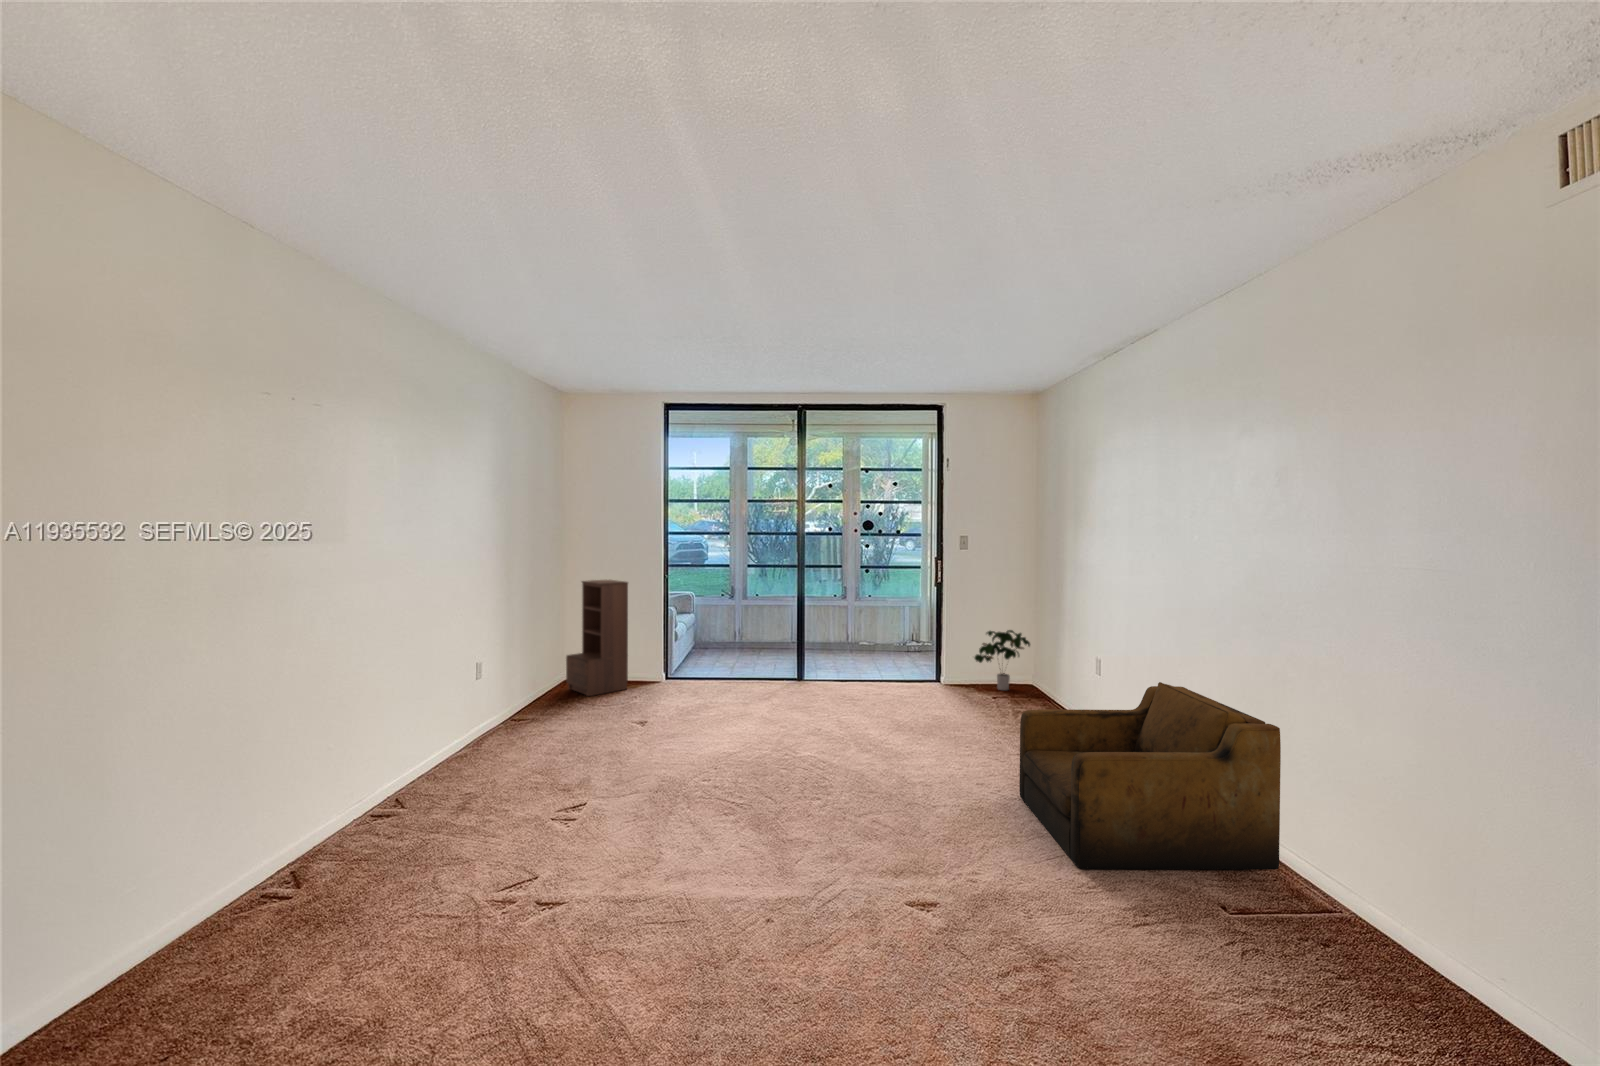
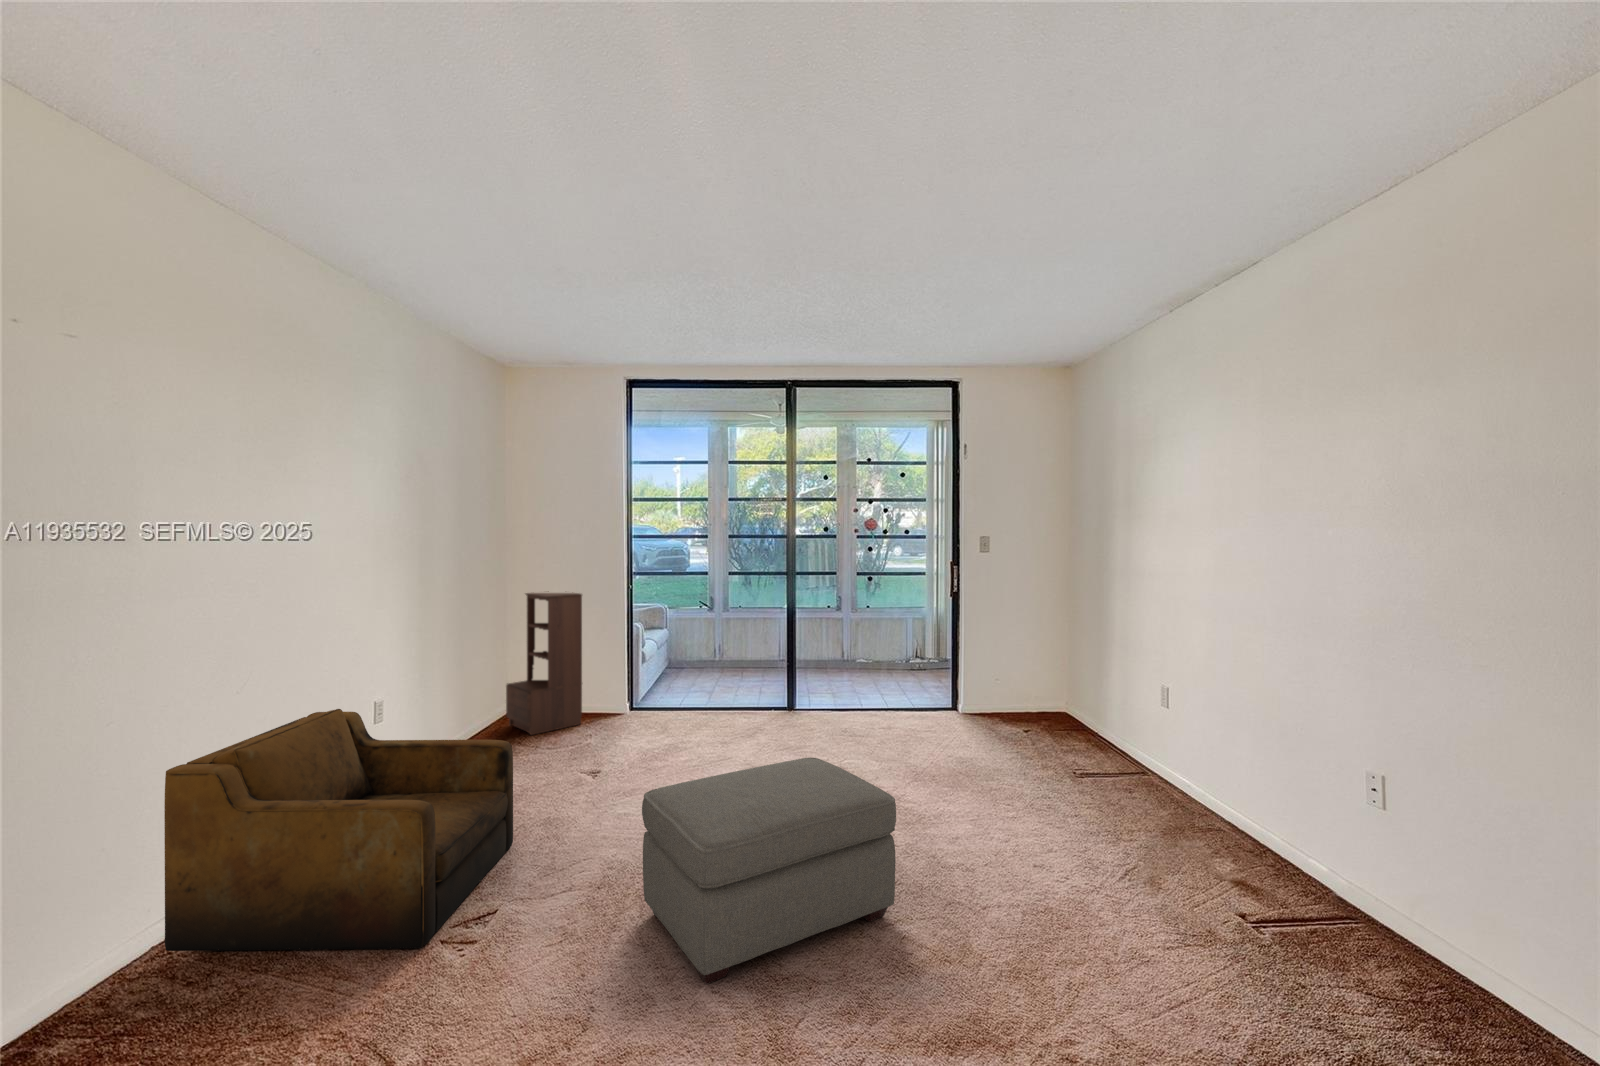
potted plant: present [975,630,1030,690] -> none [999,648,1066,721]
armchair: present [1020,682,1281,870] -> present [164,709,513,951]
ottoman: none [689,702,870,843] -> present [642,758,896,984]

